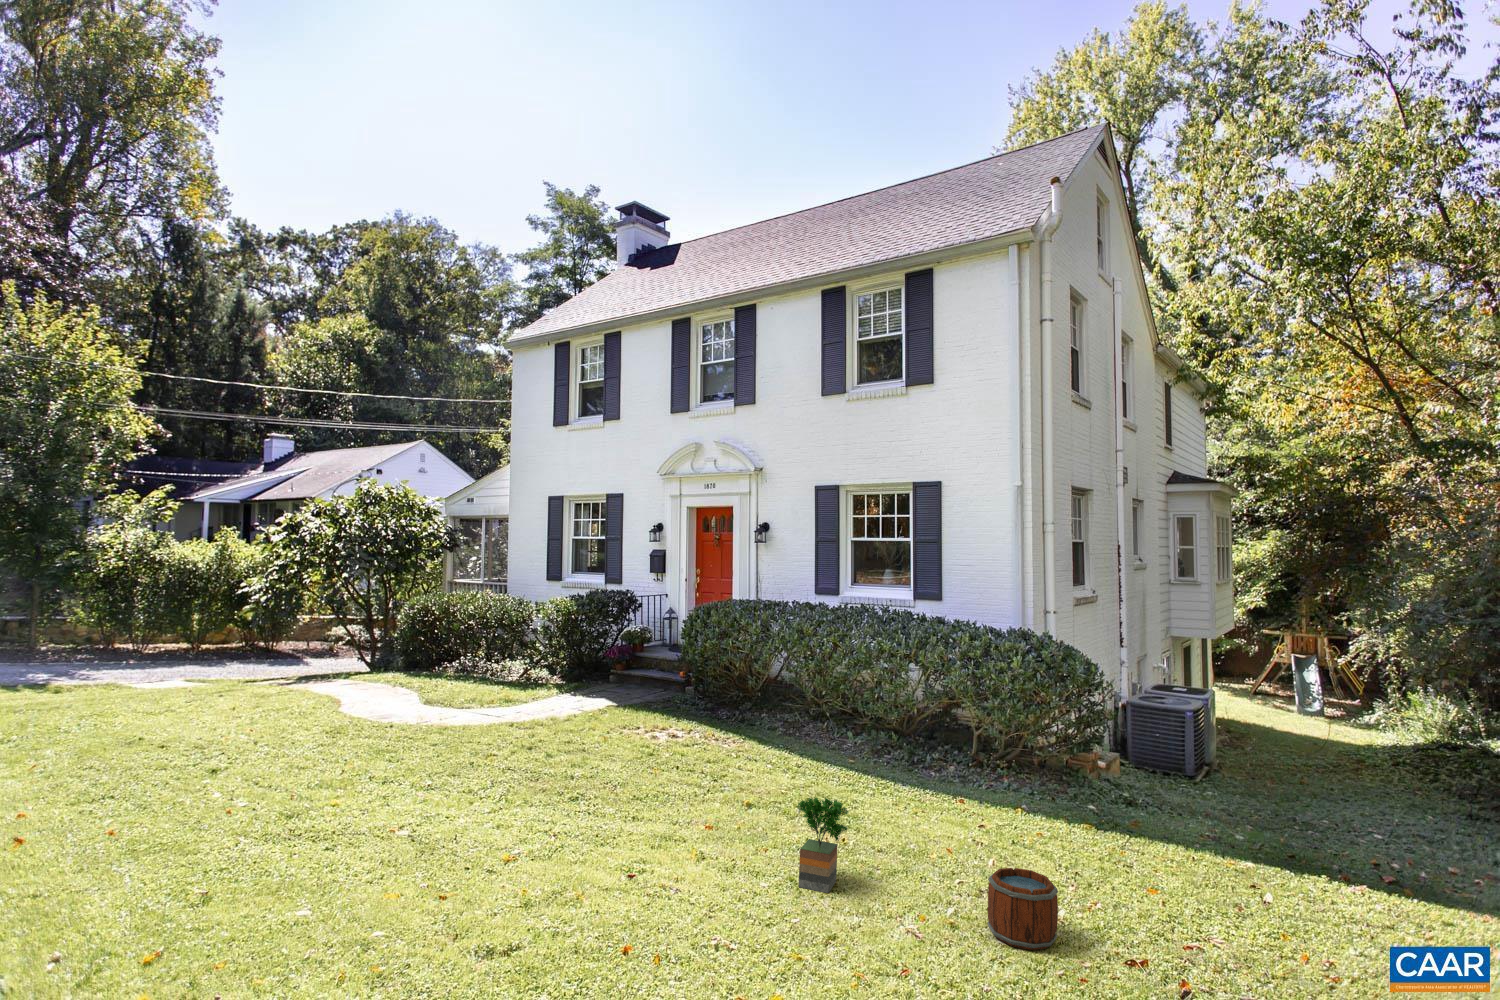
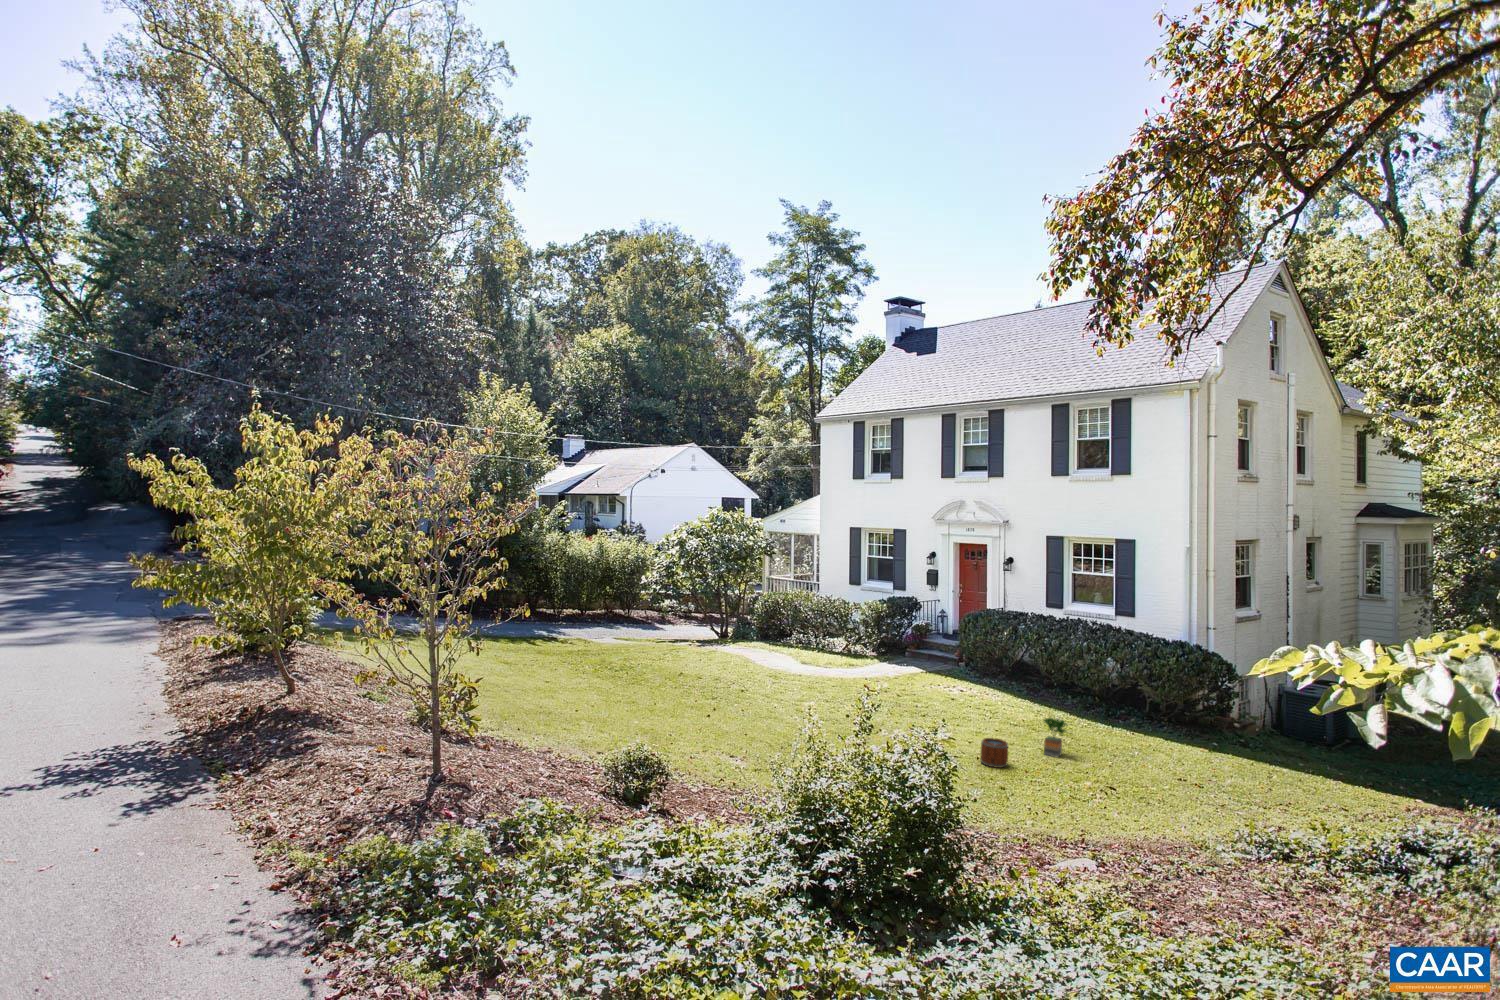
bucket: present [988,868,1058,950] -> present [981,738,1008,768]

